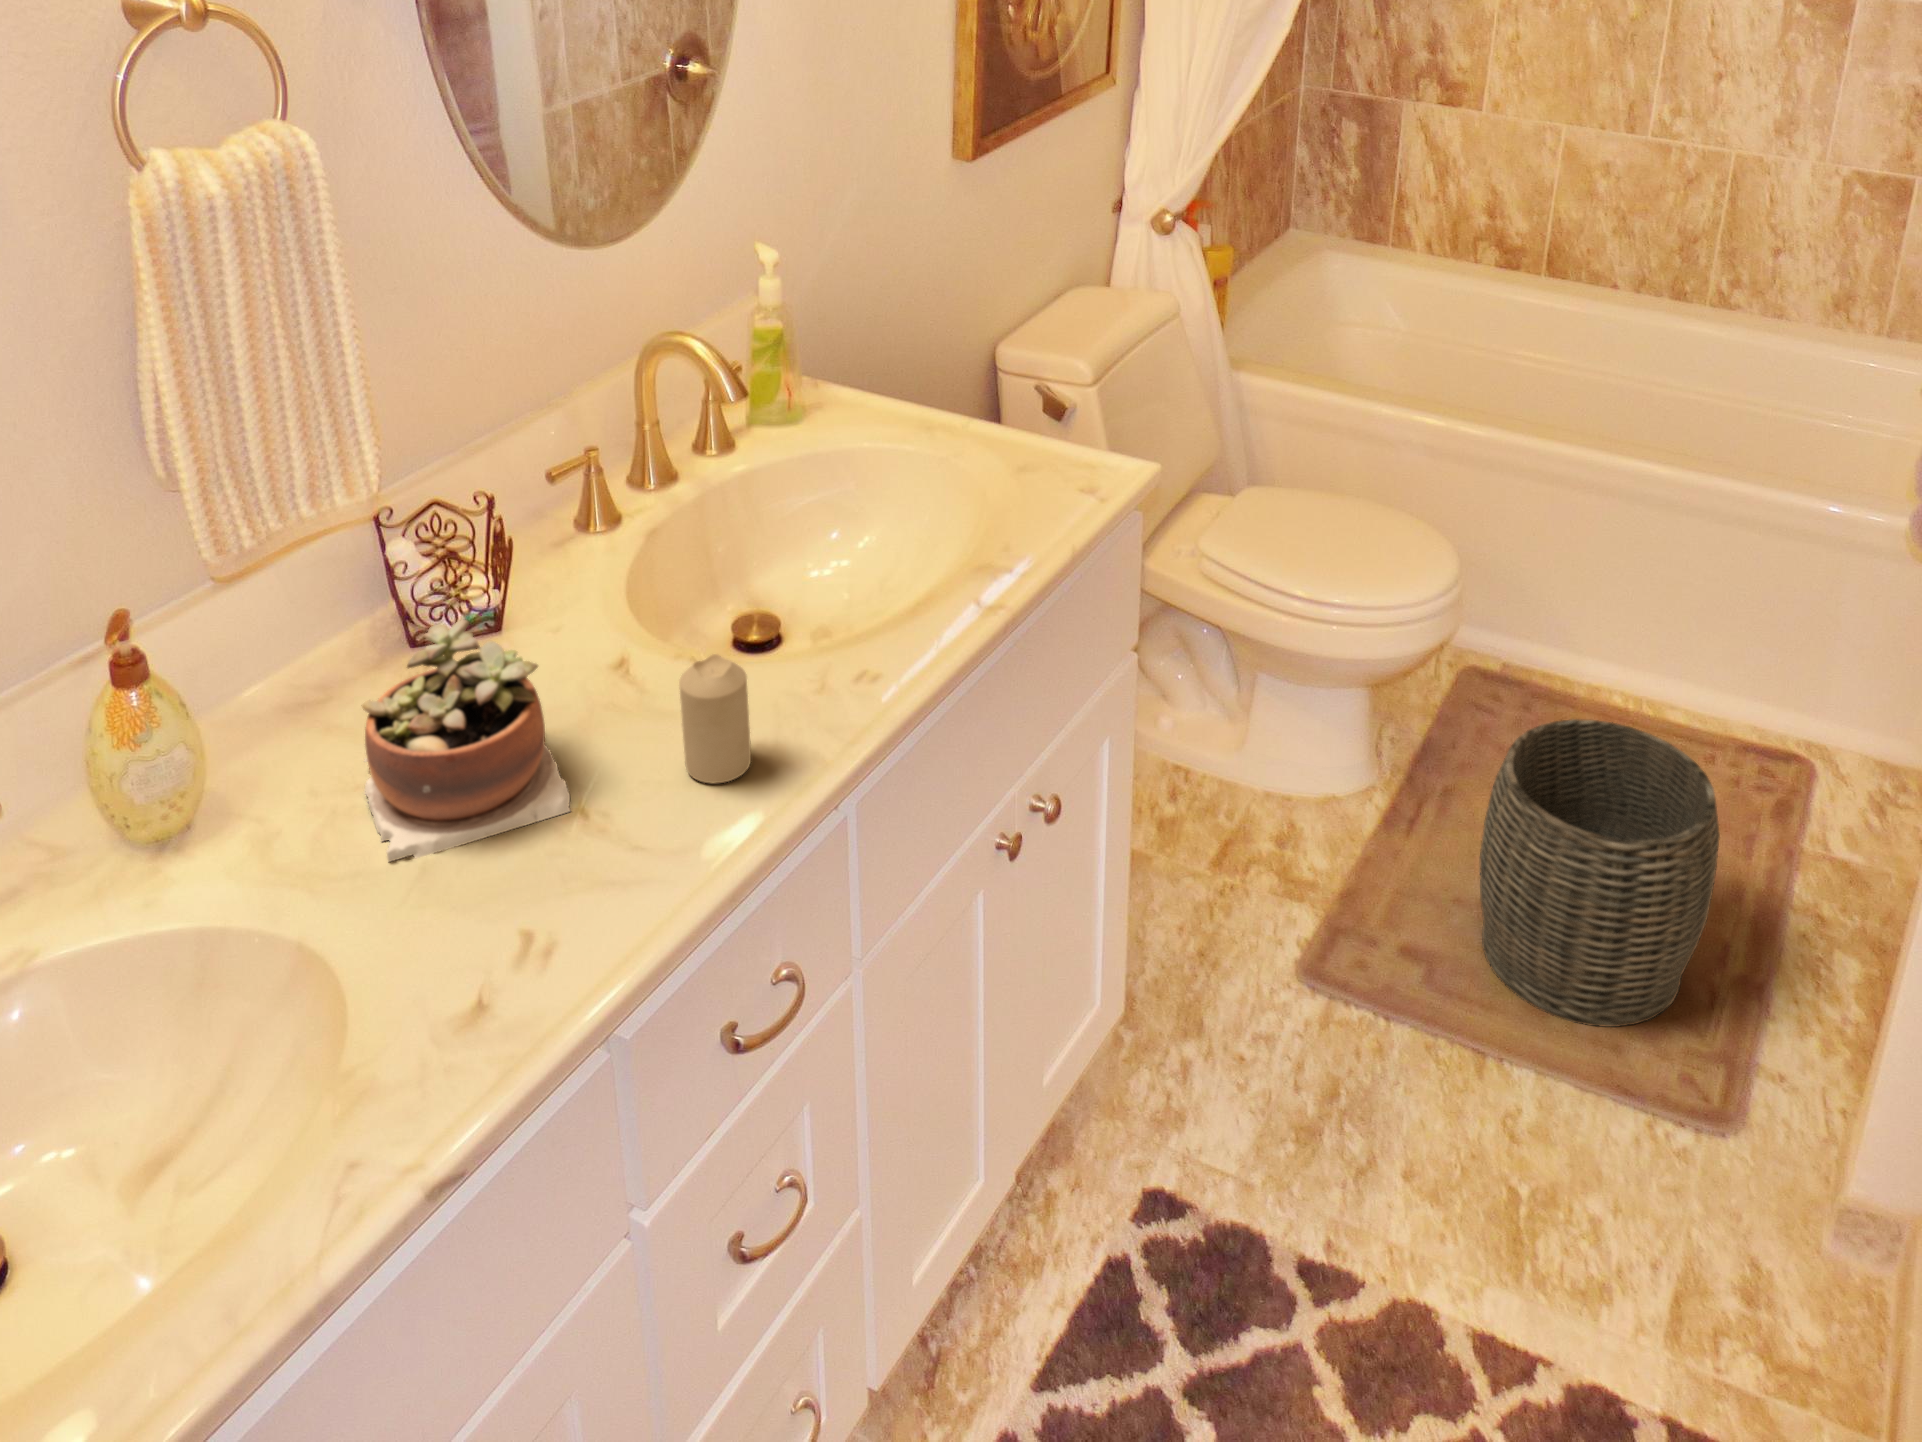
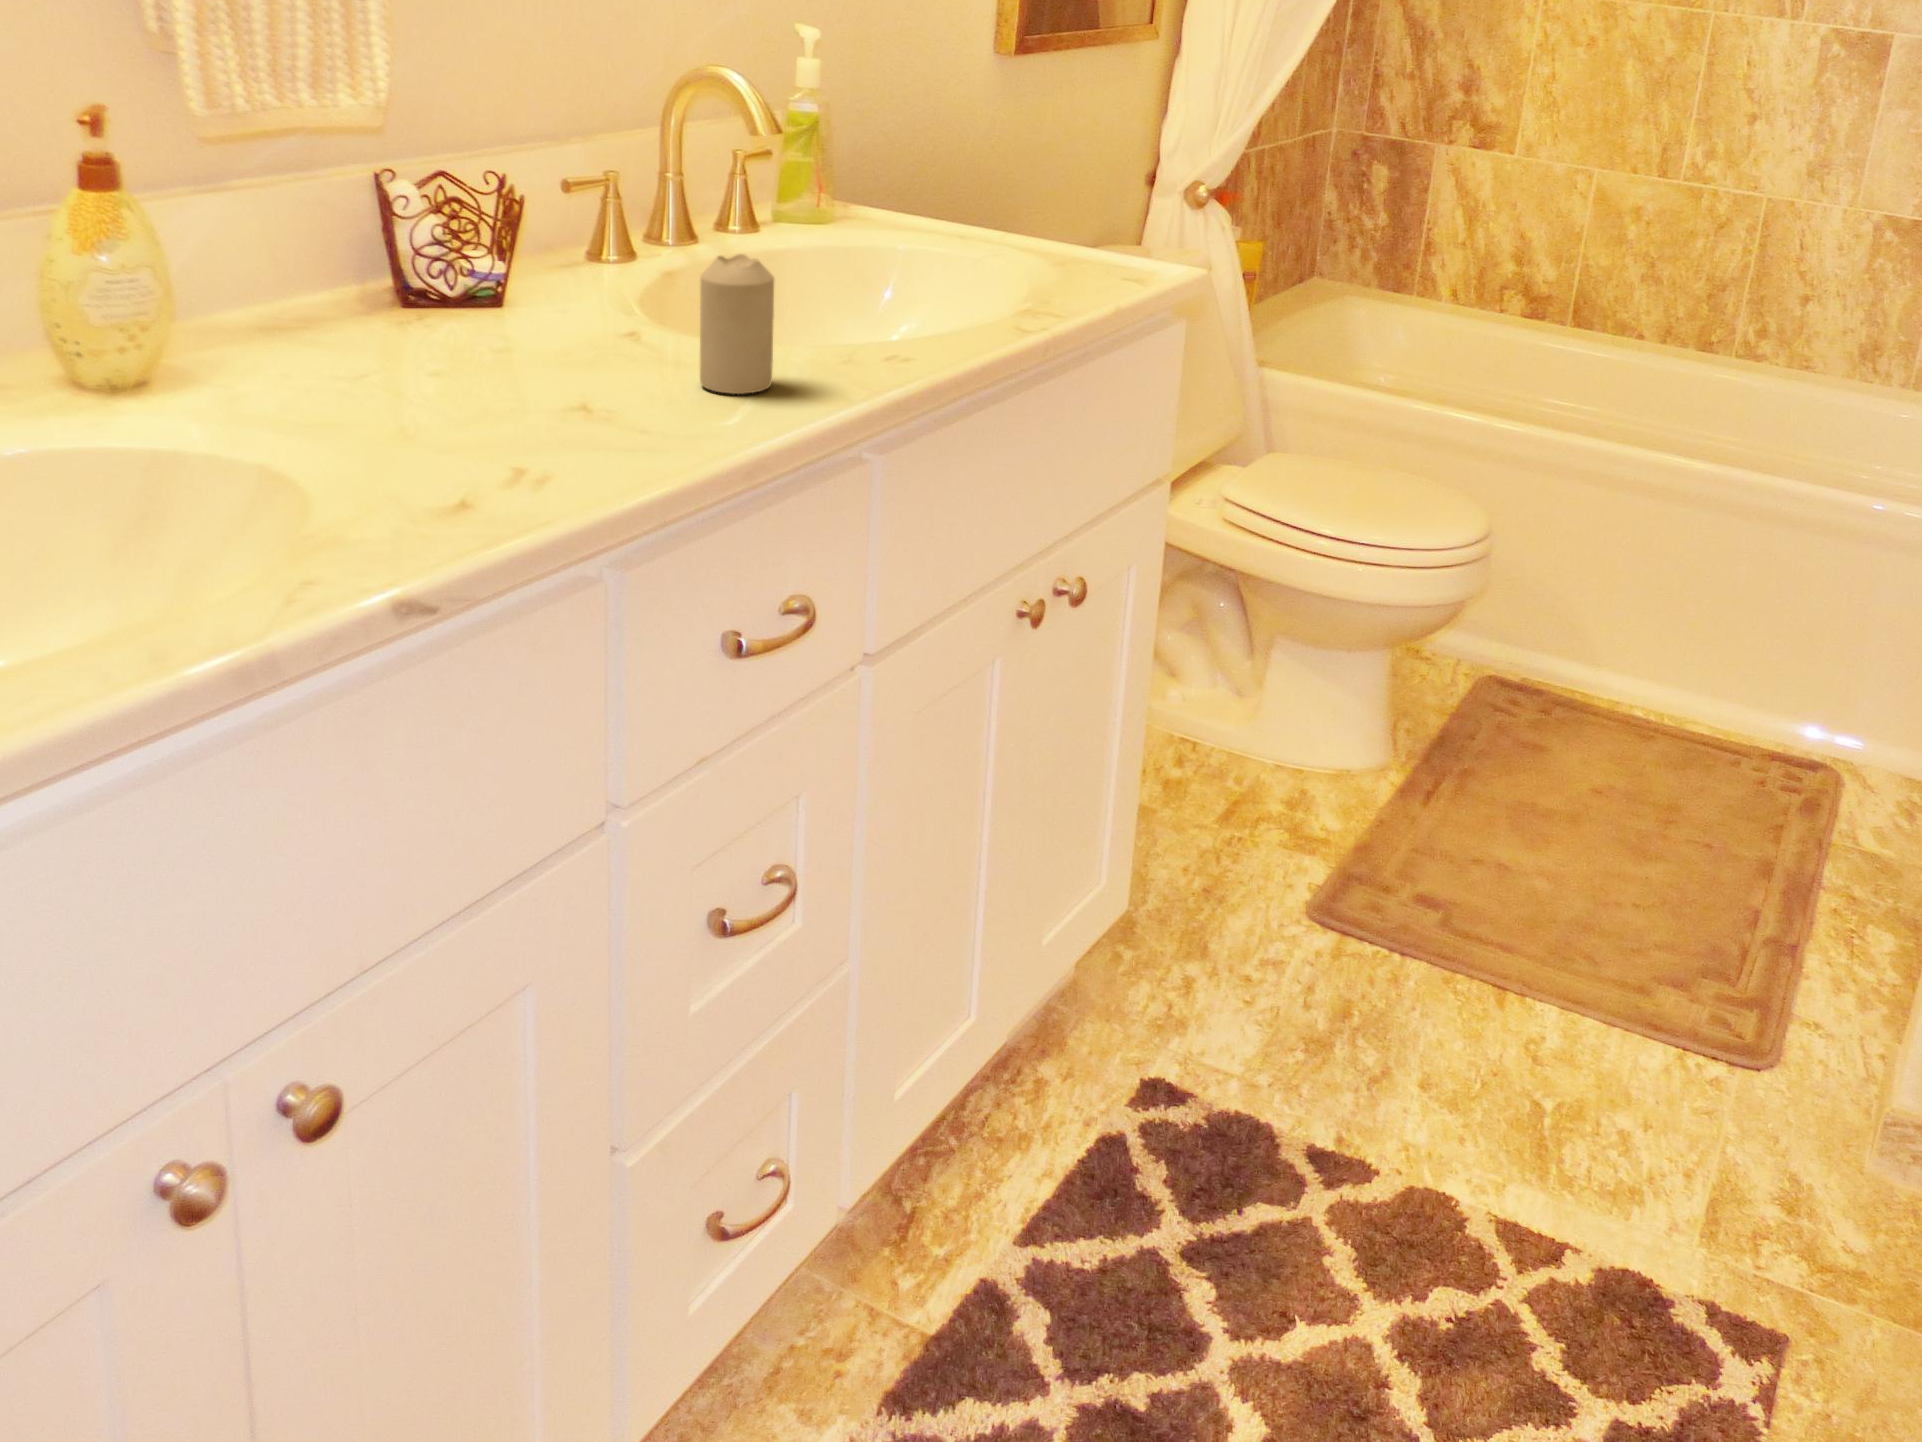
succulent plant: present [362,620,570,862] -> none [343,196,572,414]
woven basket: present [1480,719,1720,1027] -> none [1502,663,1755,971]

